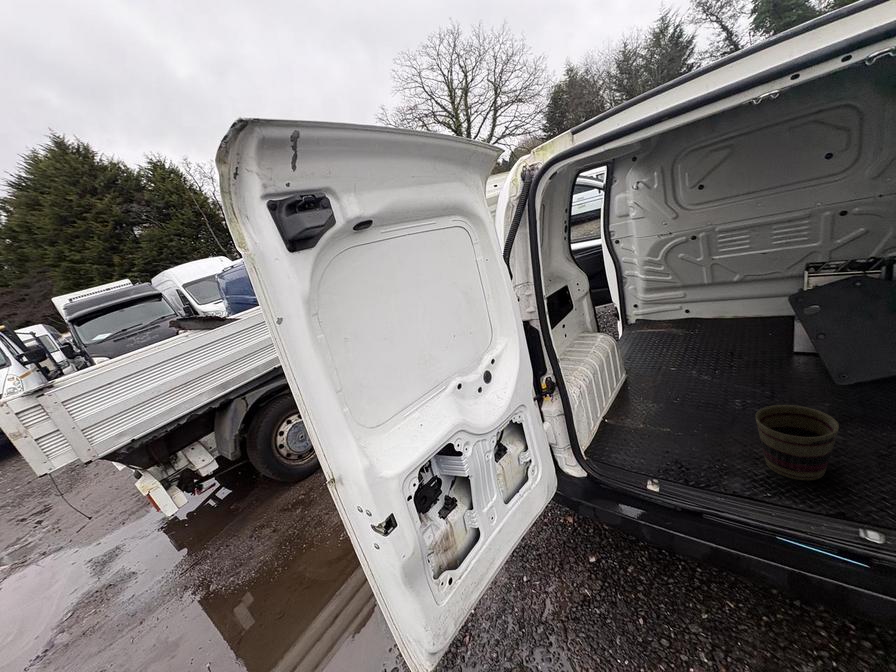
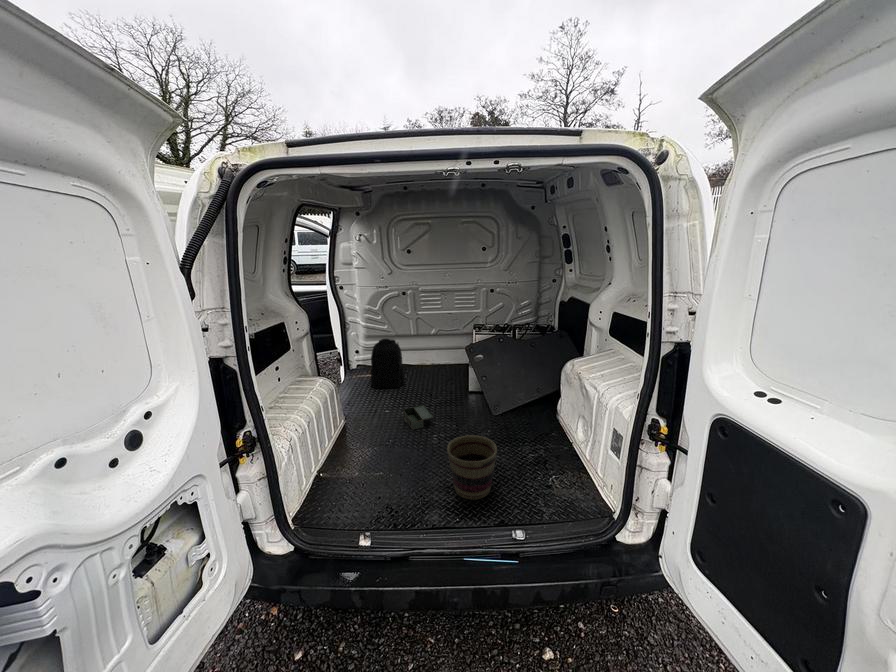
backpack: none [653,291,695,343] -> present [371,339,404,388]
toolbox: none [693,364,736,390] -> present [403,405,434,430]

